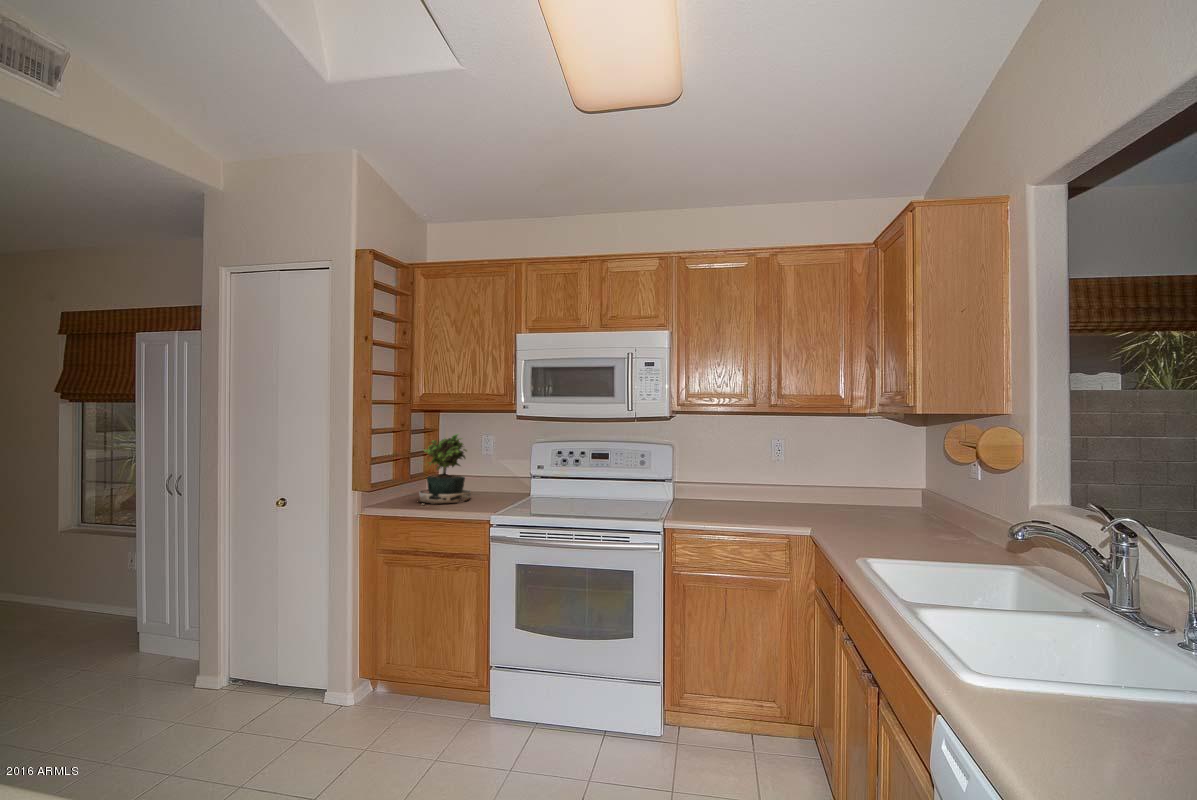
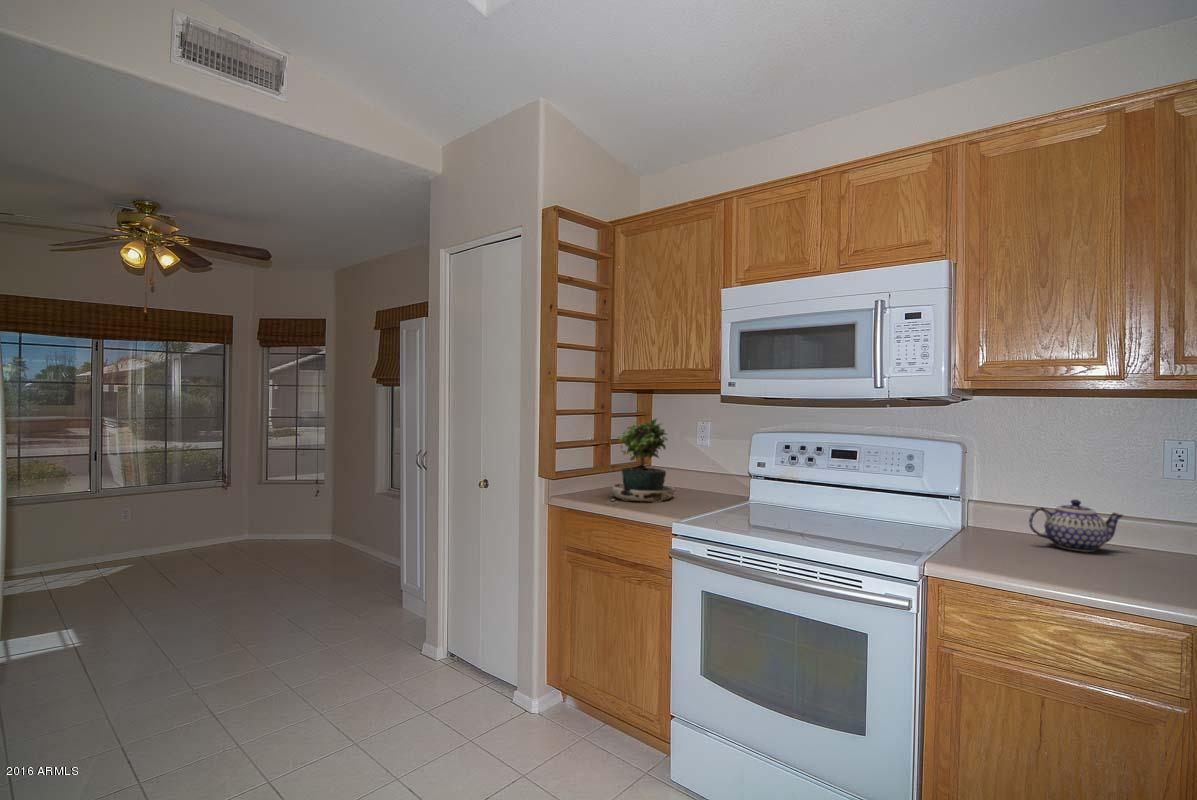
teapot: none [707,476,750,506] -> present [1029,500,1123,552]

